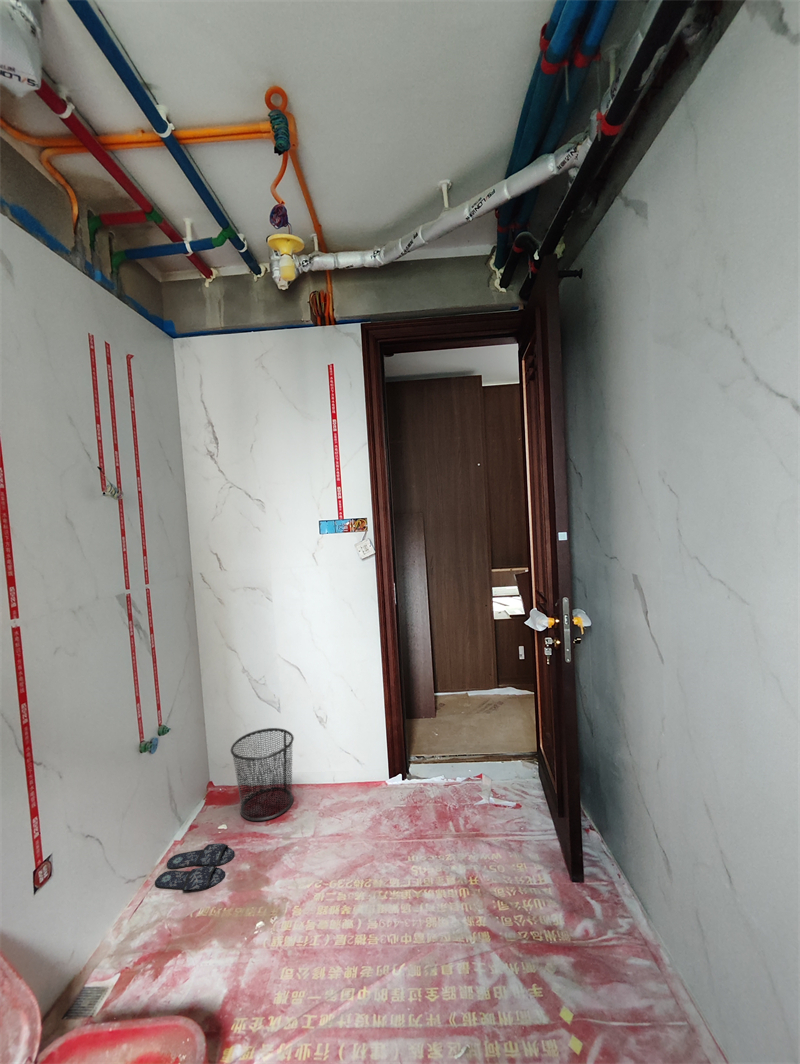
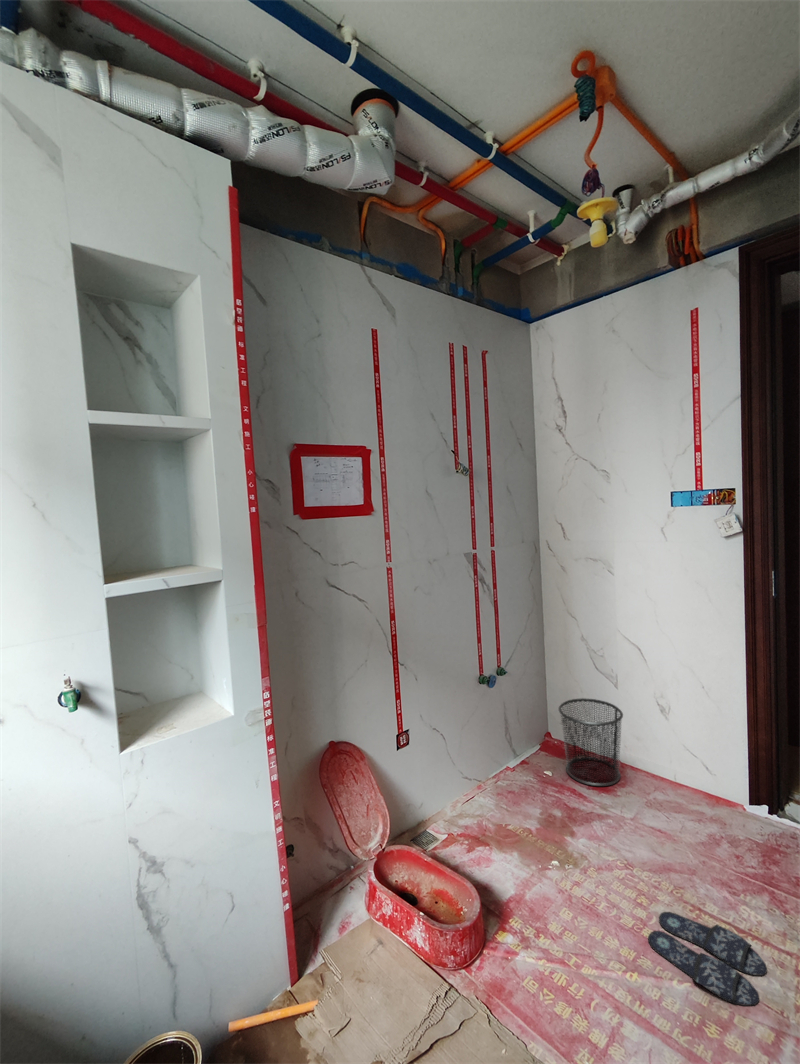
slippers: present [155,843,235,891] -> present [648,912,767,1006]

